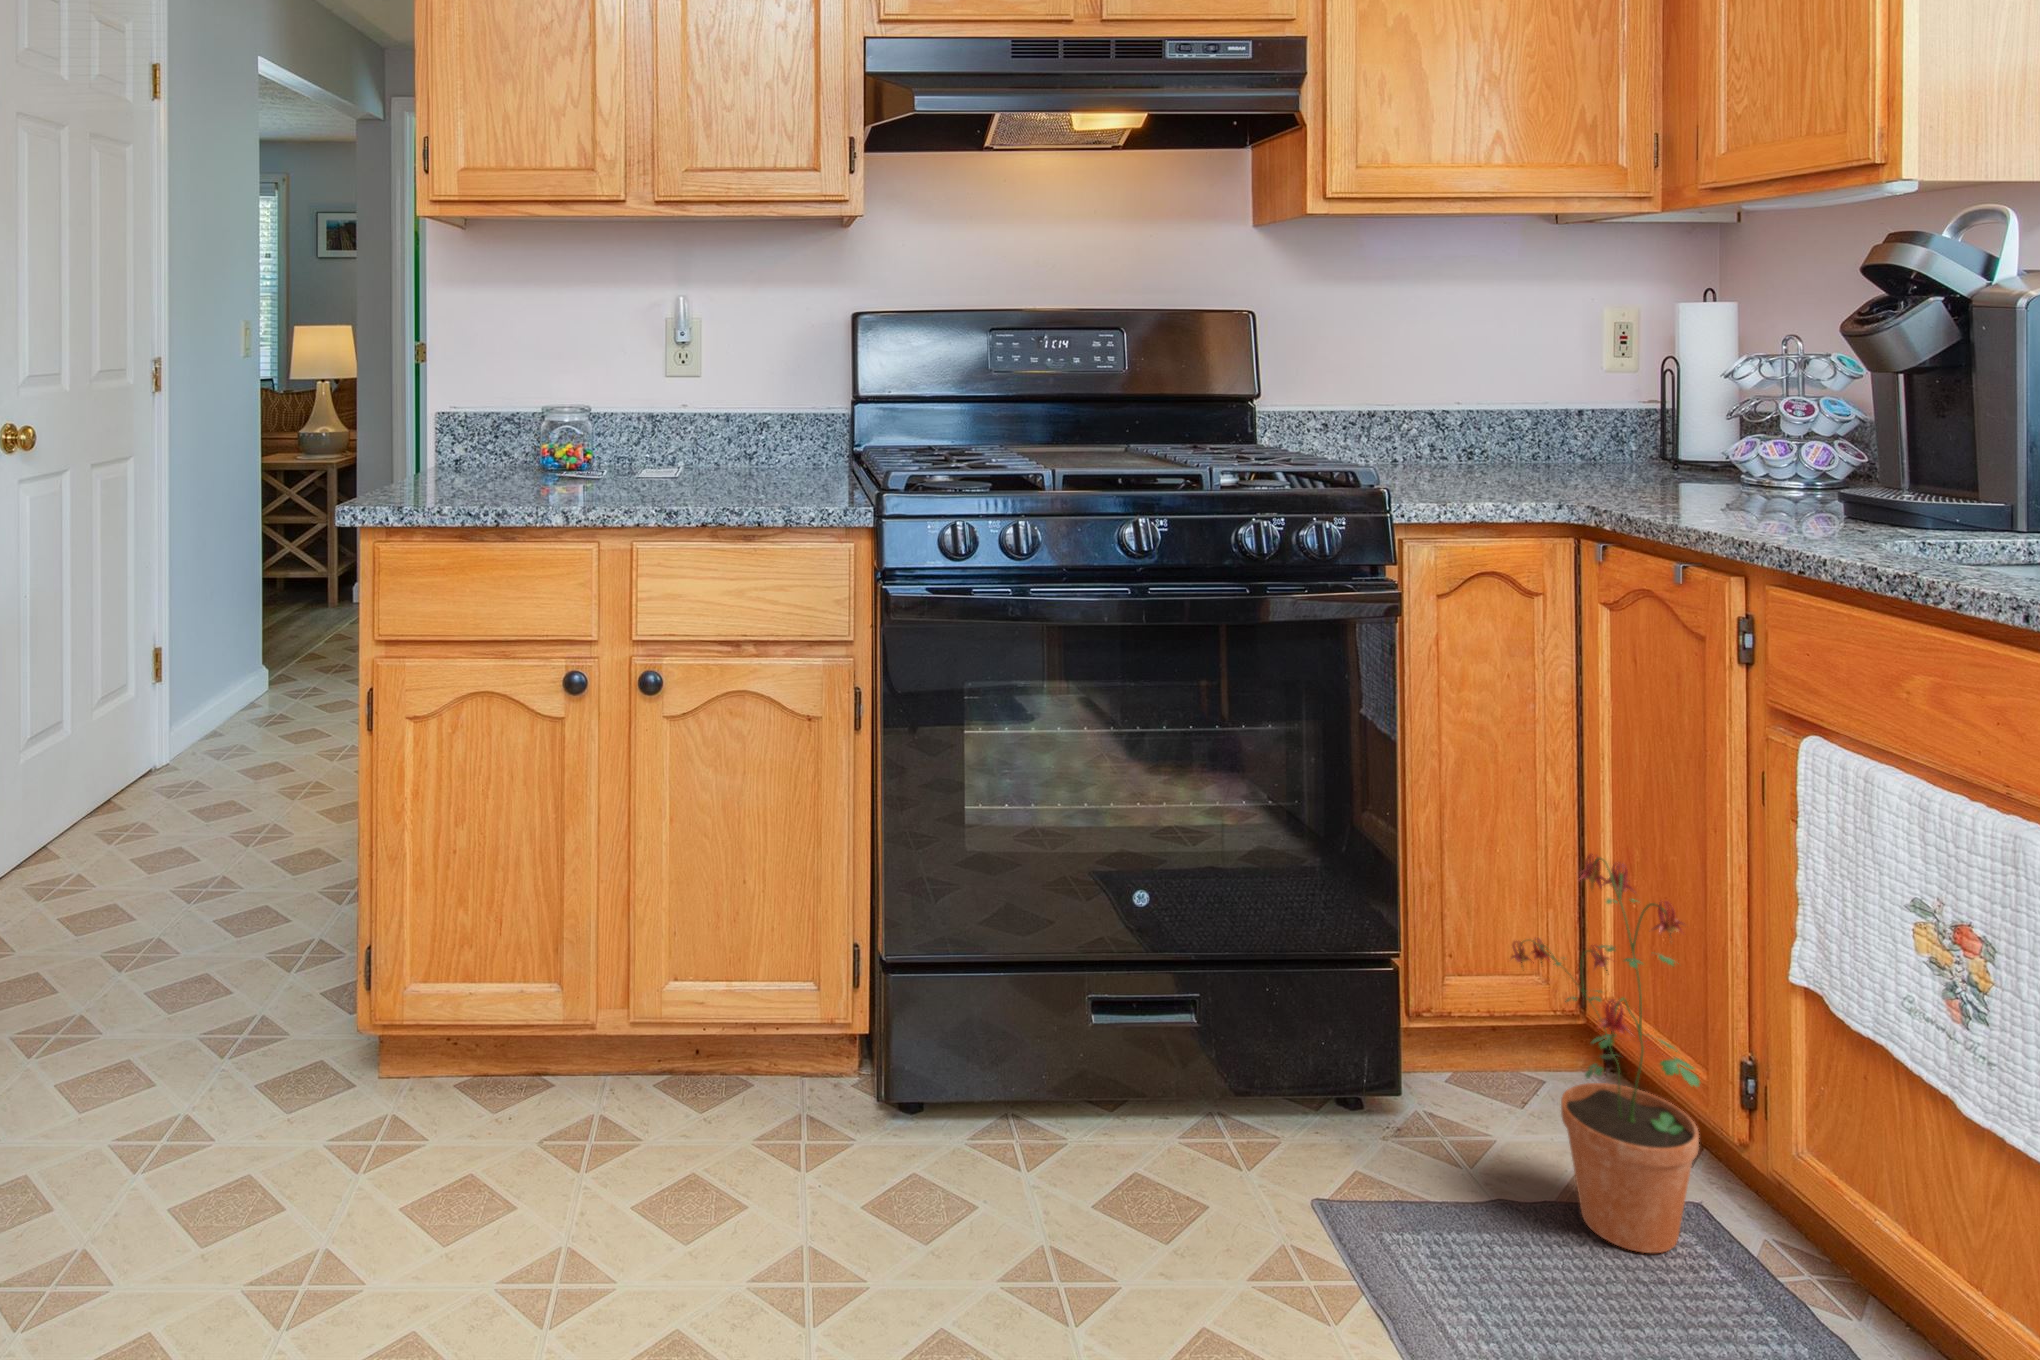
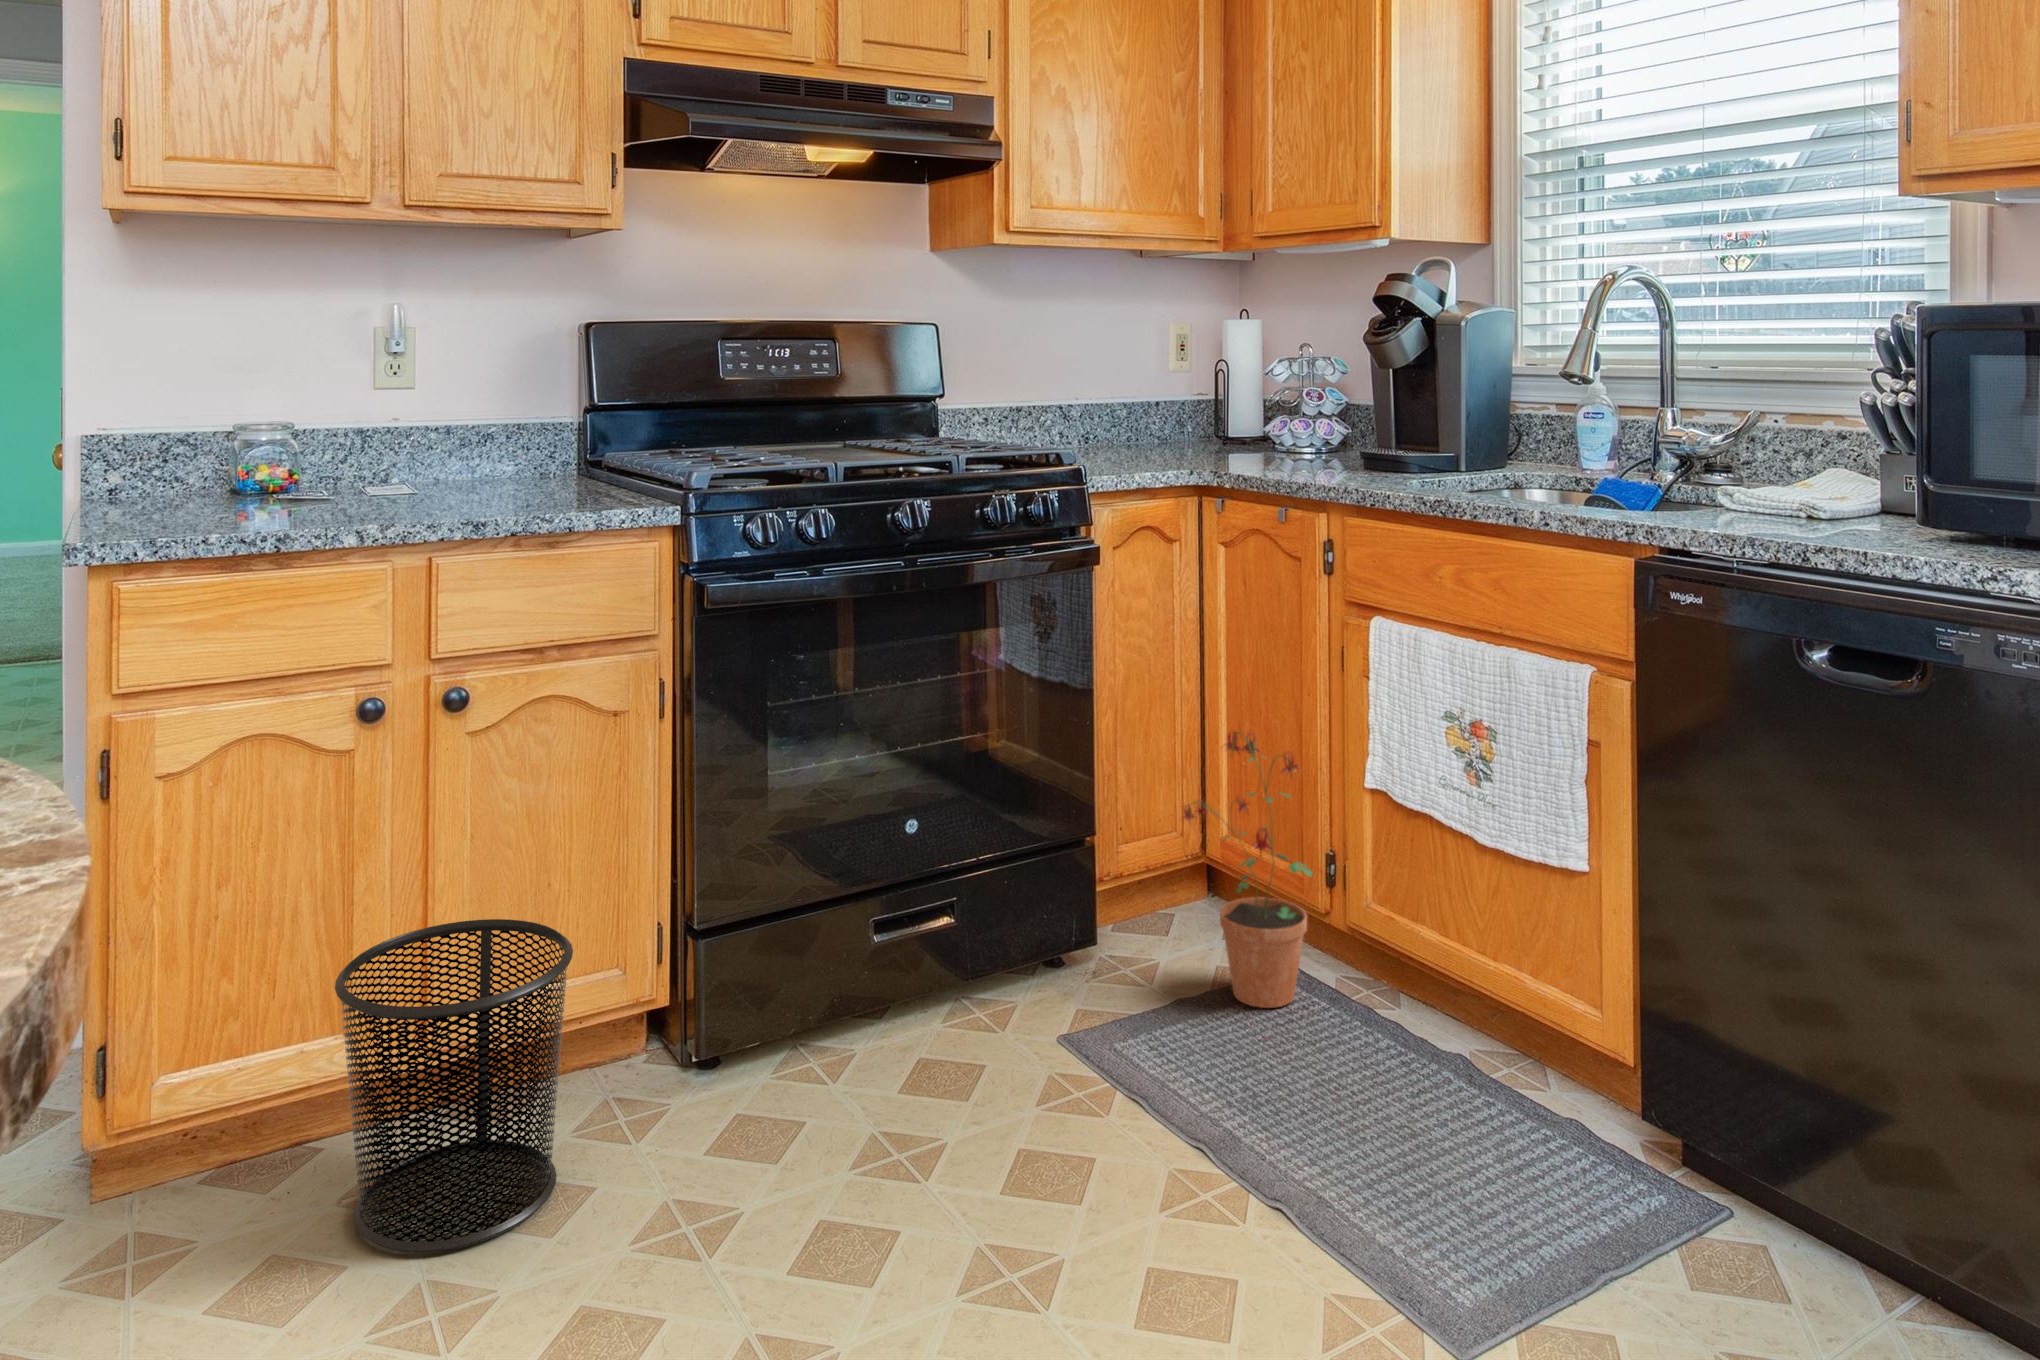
waste bin: none [498,906,721,1244] -> present [335,919,573,1253]

